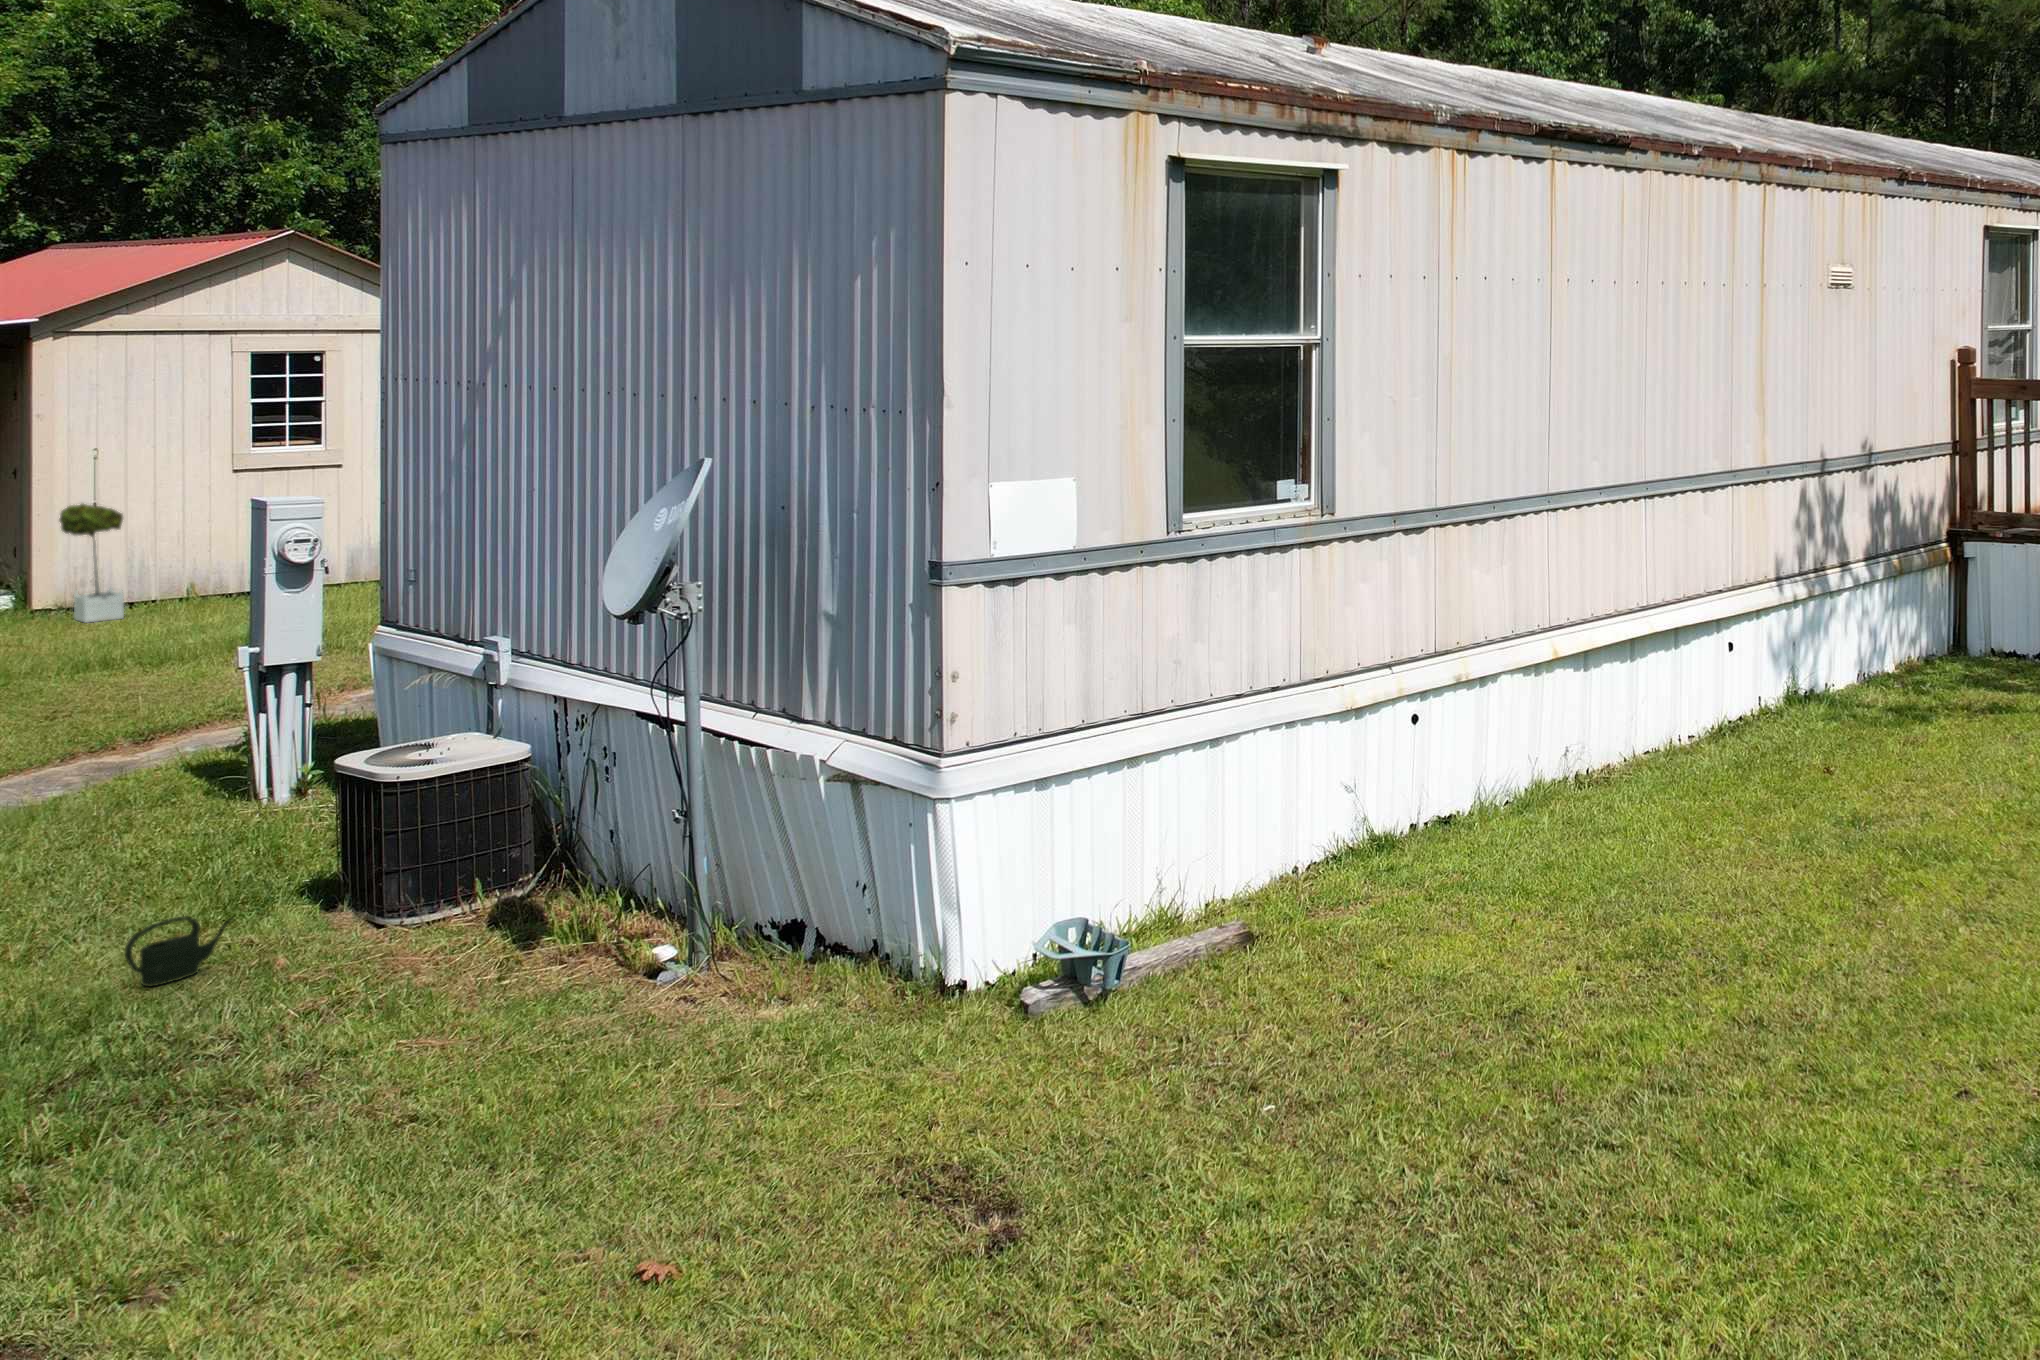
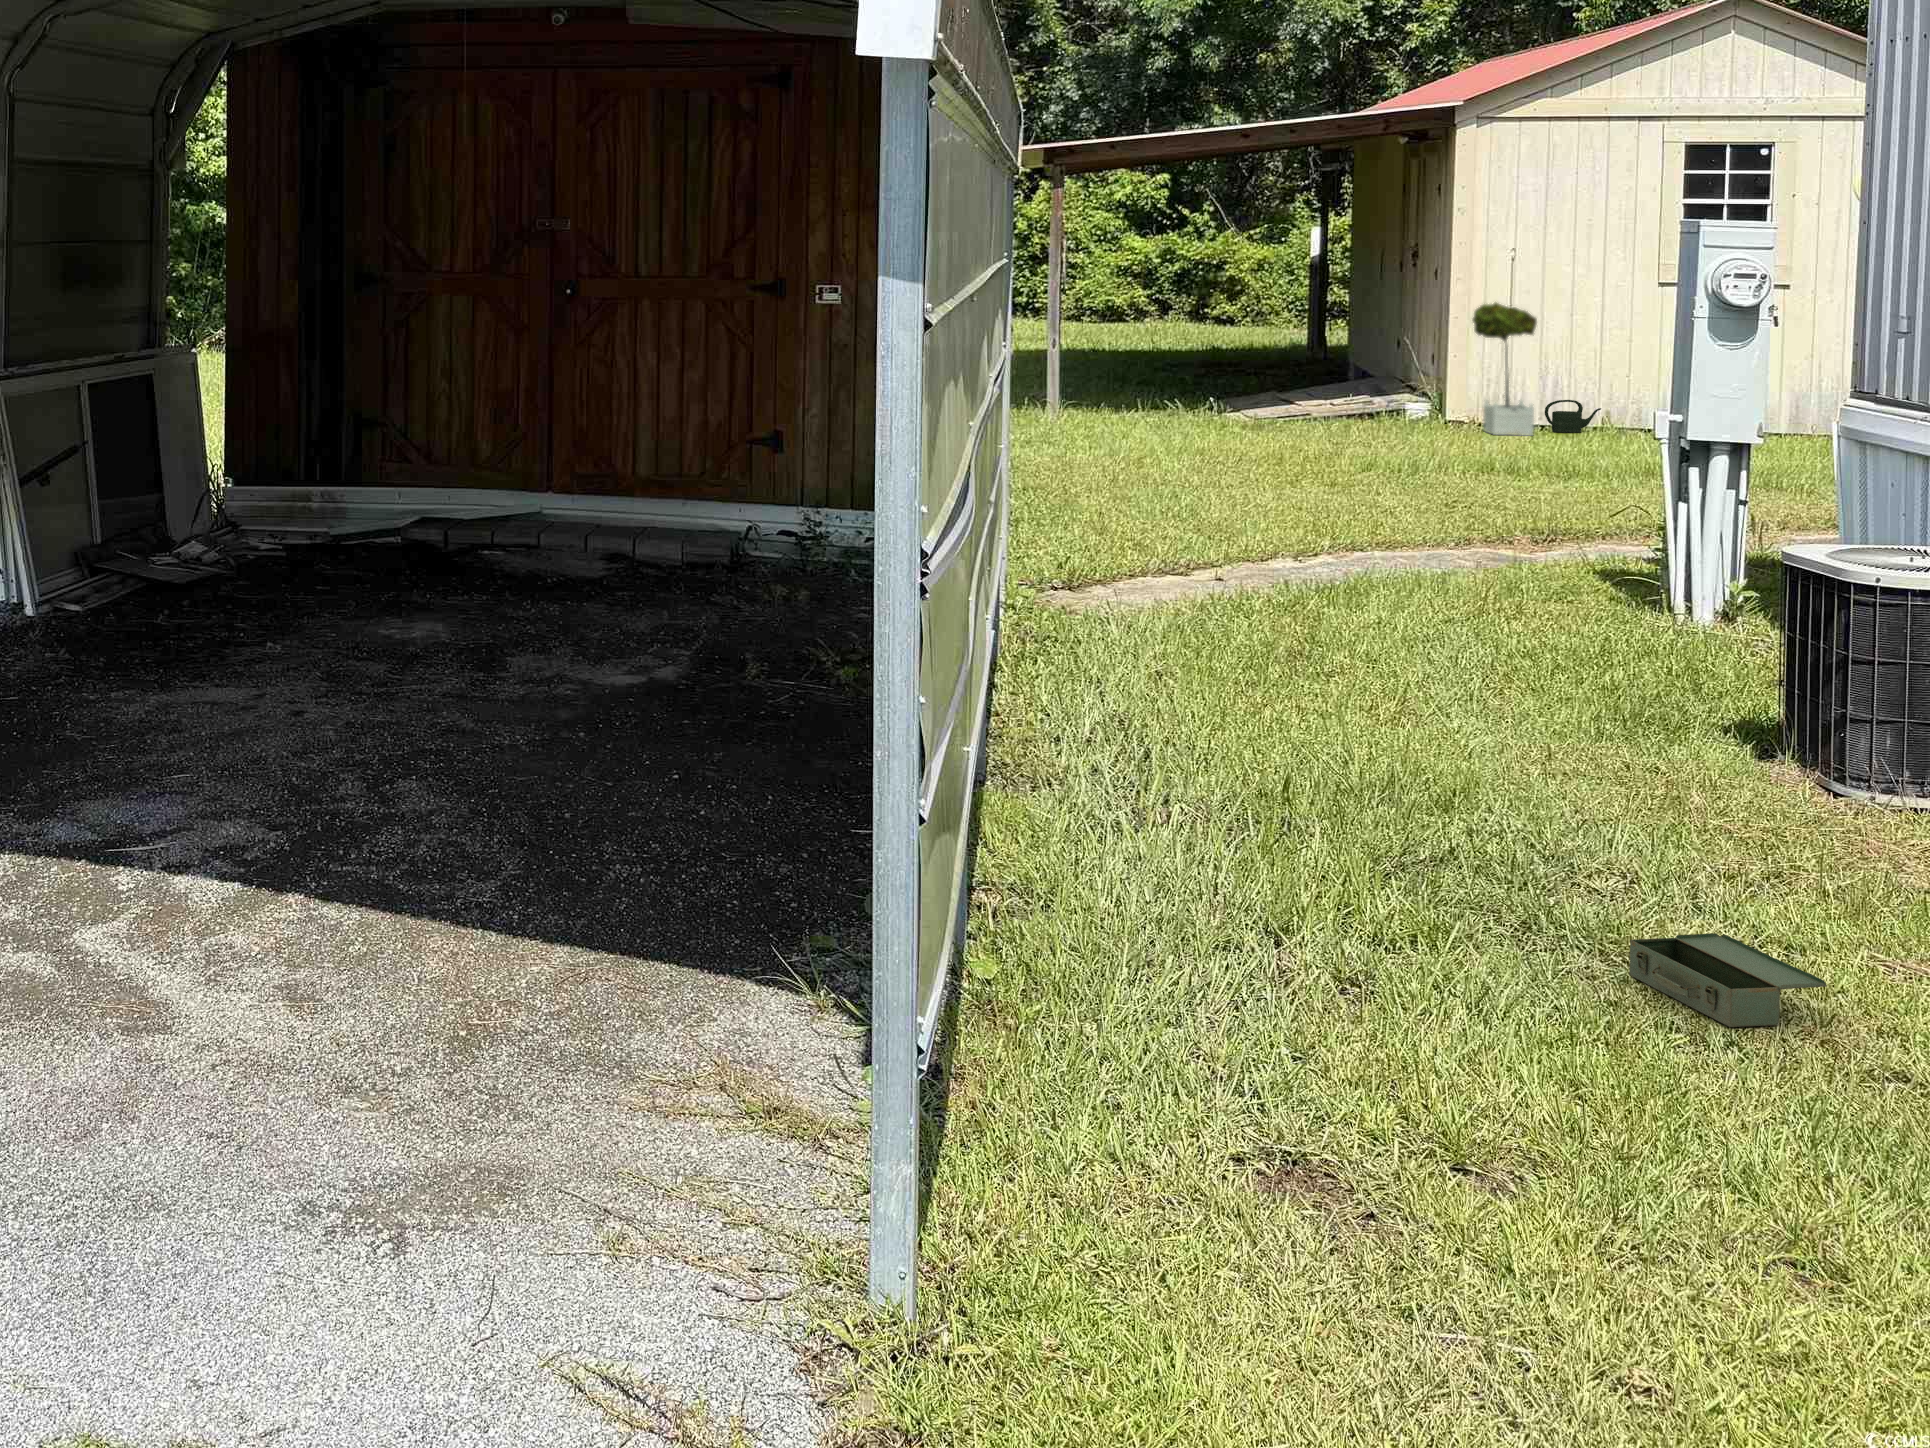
watering can: present [125,916,233,987] -> present [1545,400,1601,433]
toolbox: none [239,1066,366,1129] -> present [1629,933,1827,1027]

